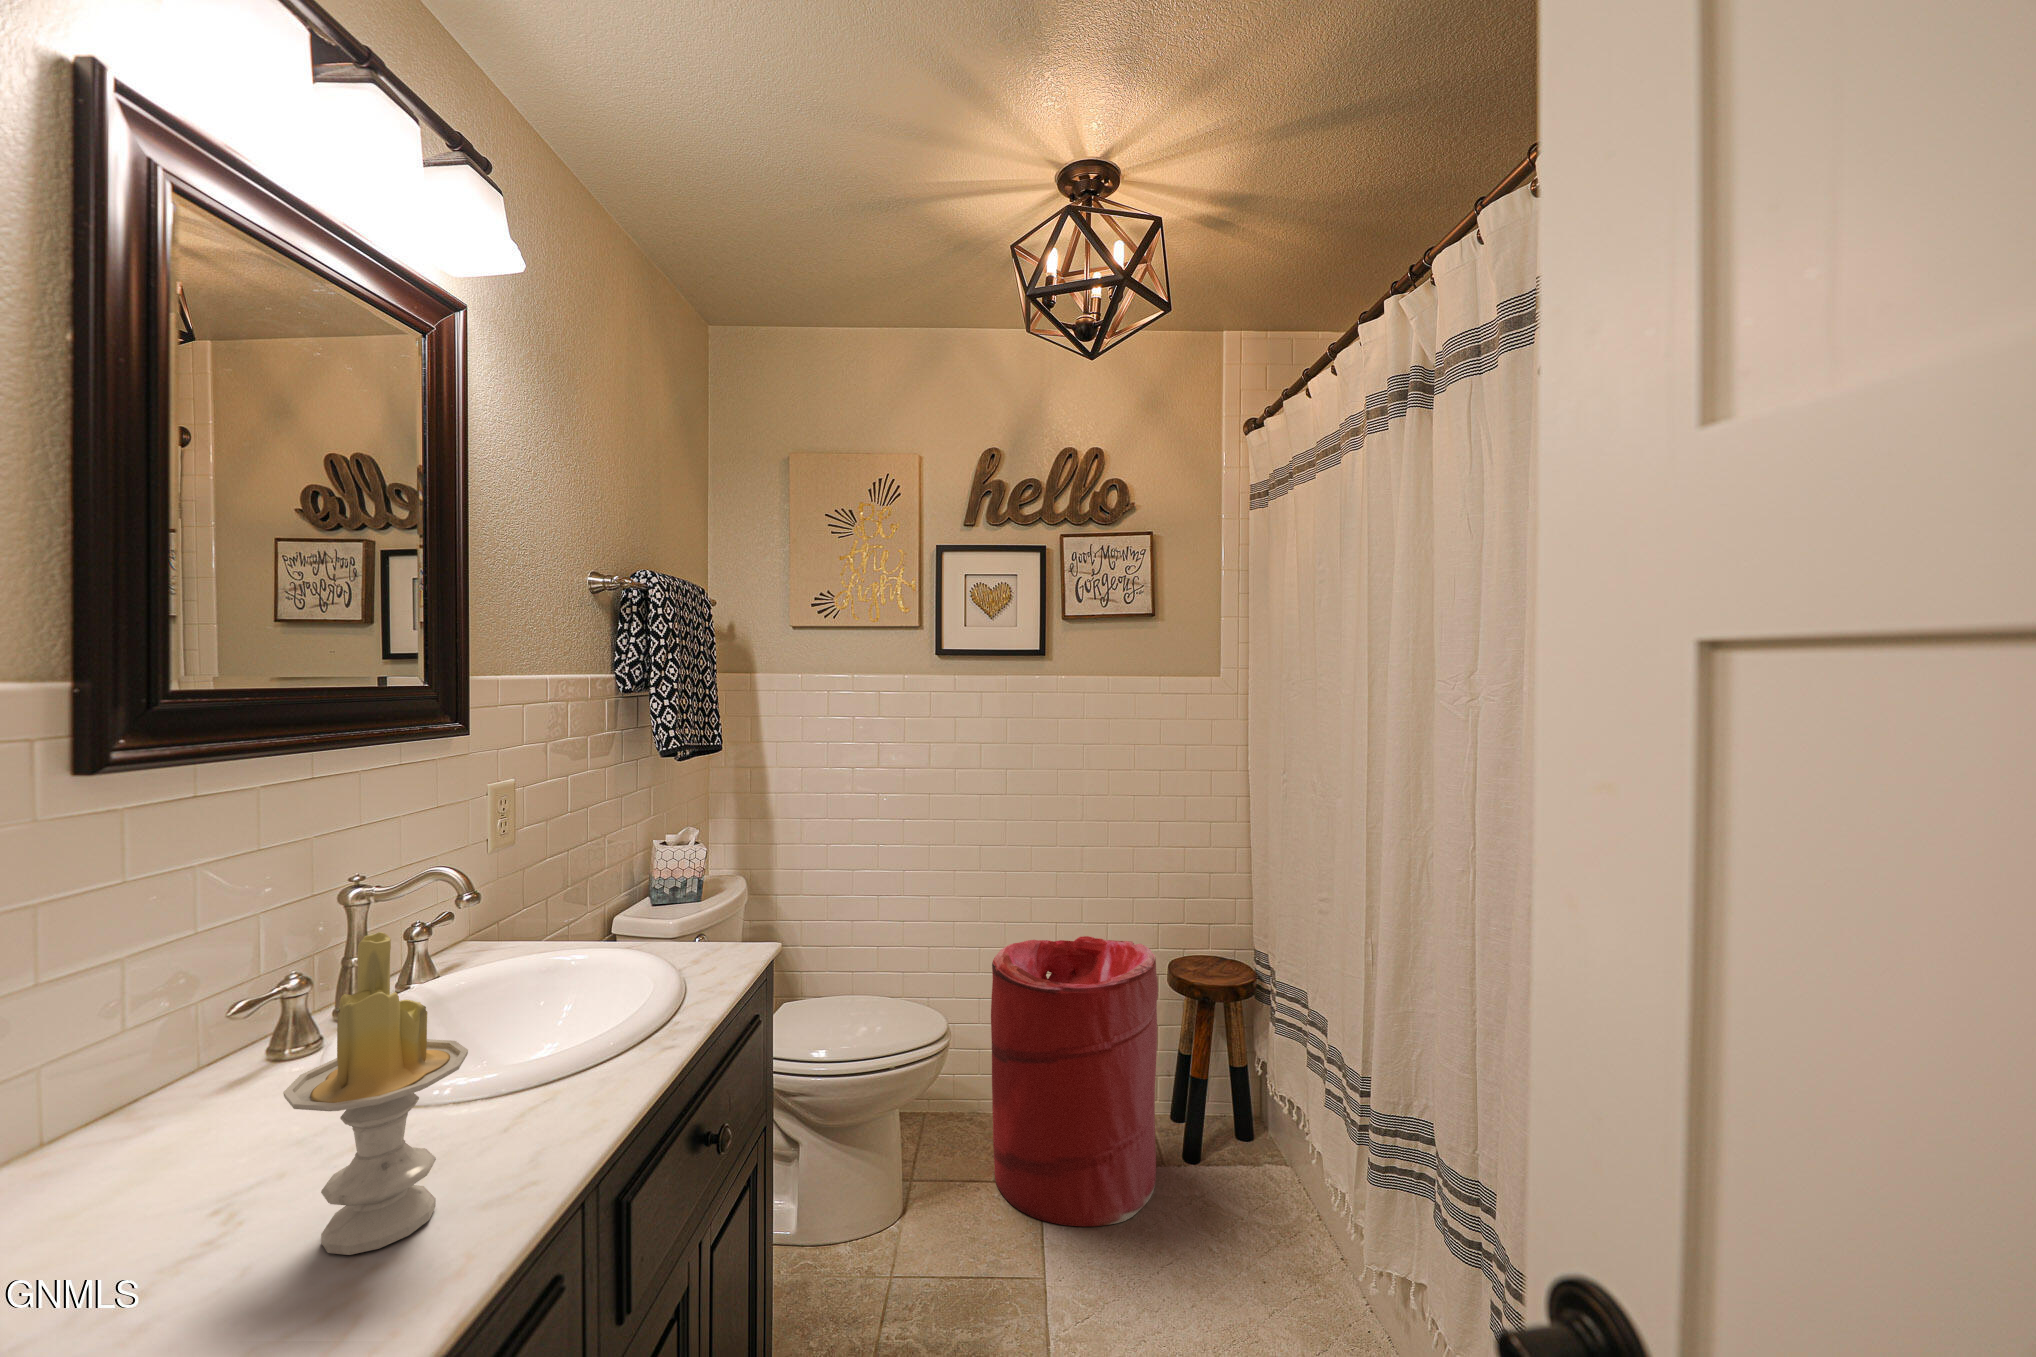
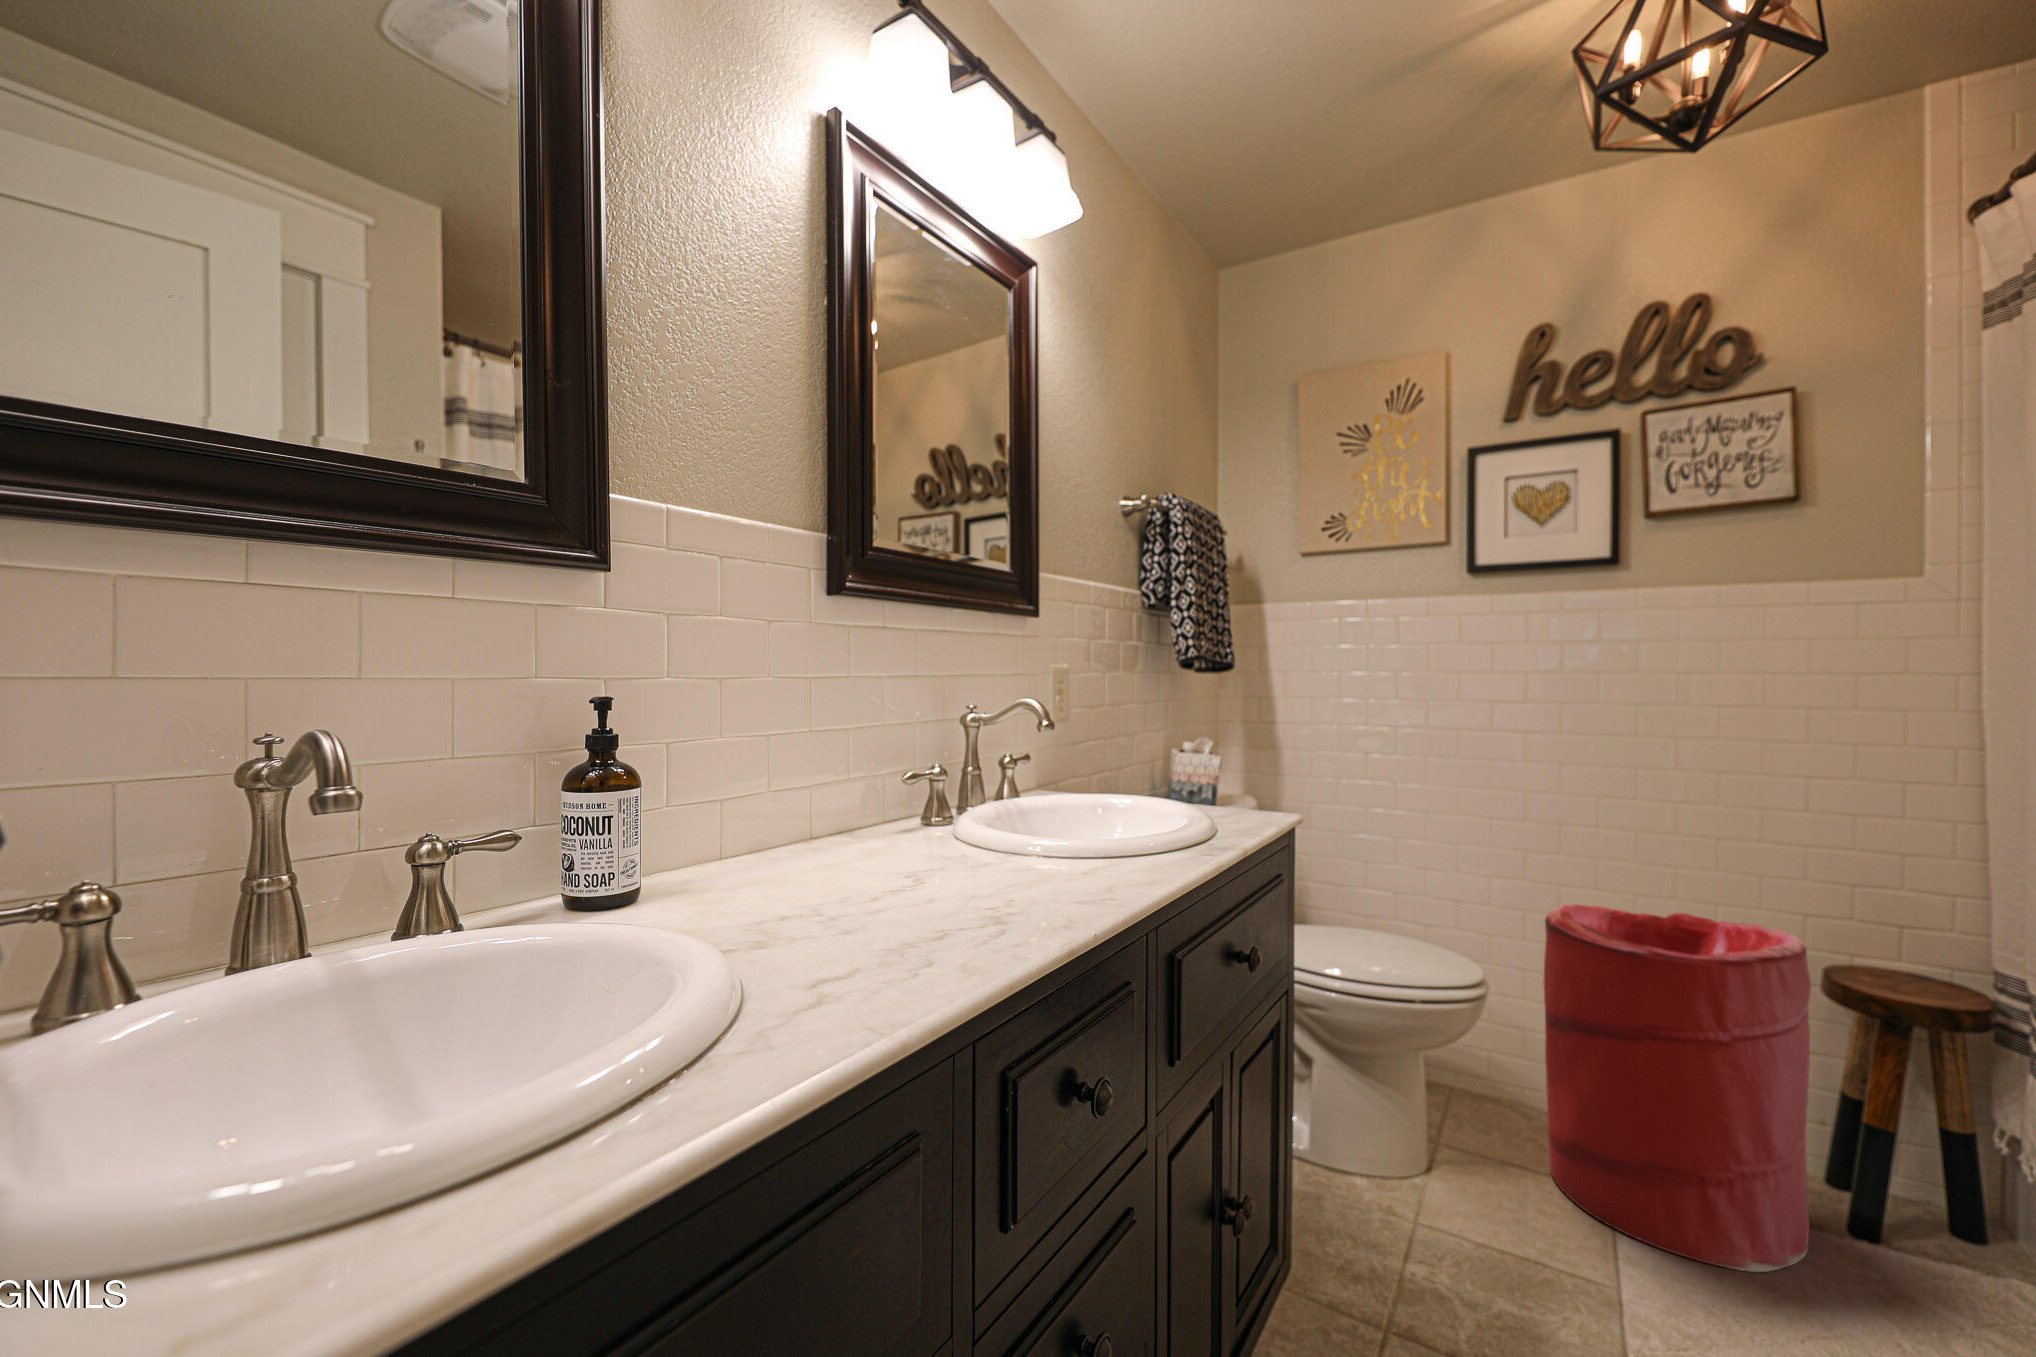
candle: present [283,932,468,1255] -> none [951,677,1063,905]

